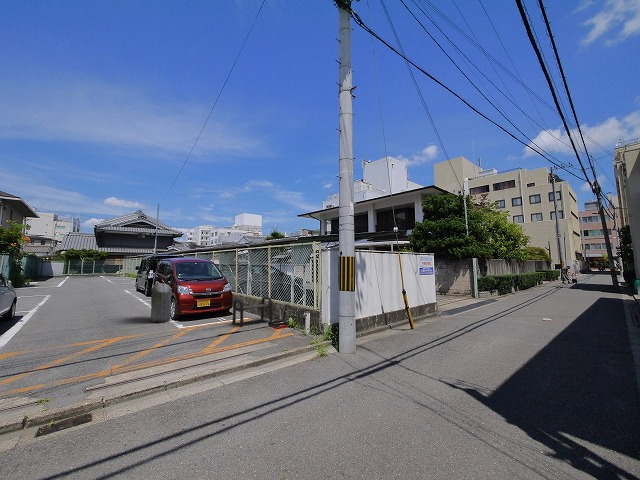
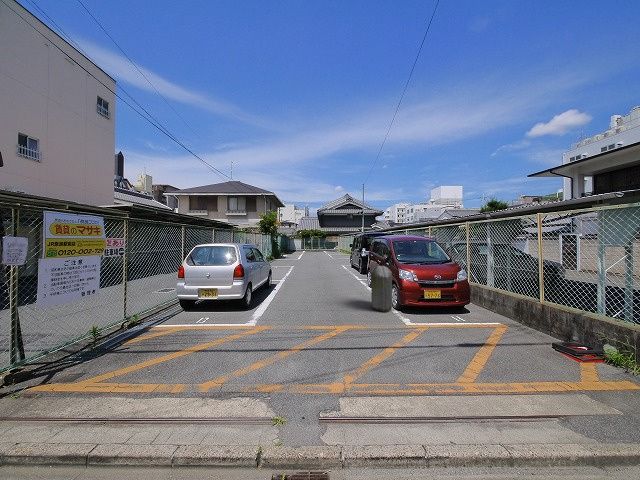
bench: present [233,296,272,326] -> none [477,293,546,336]

